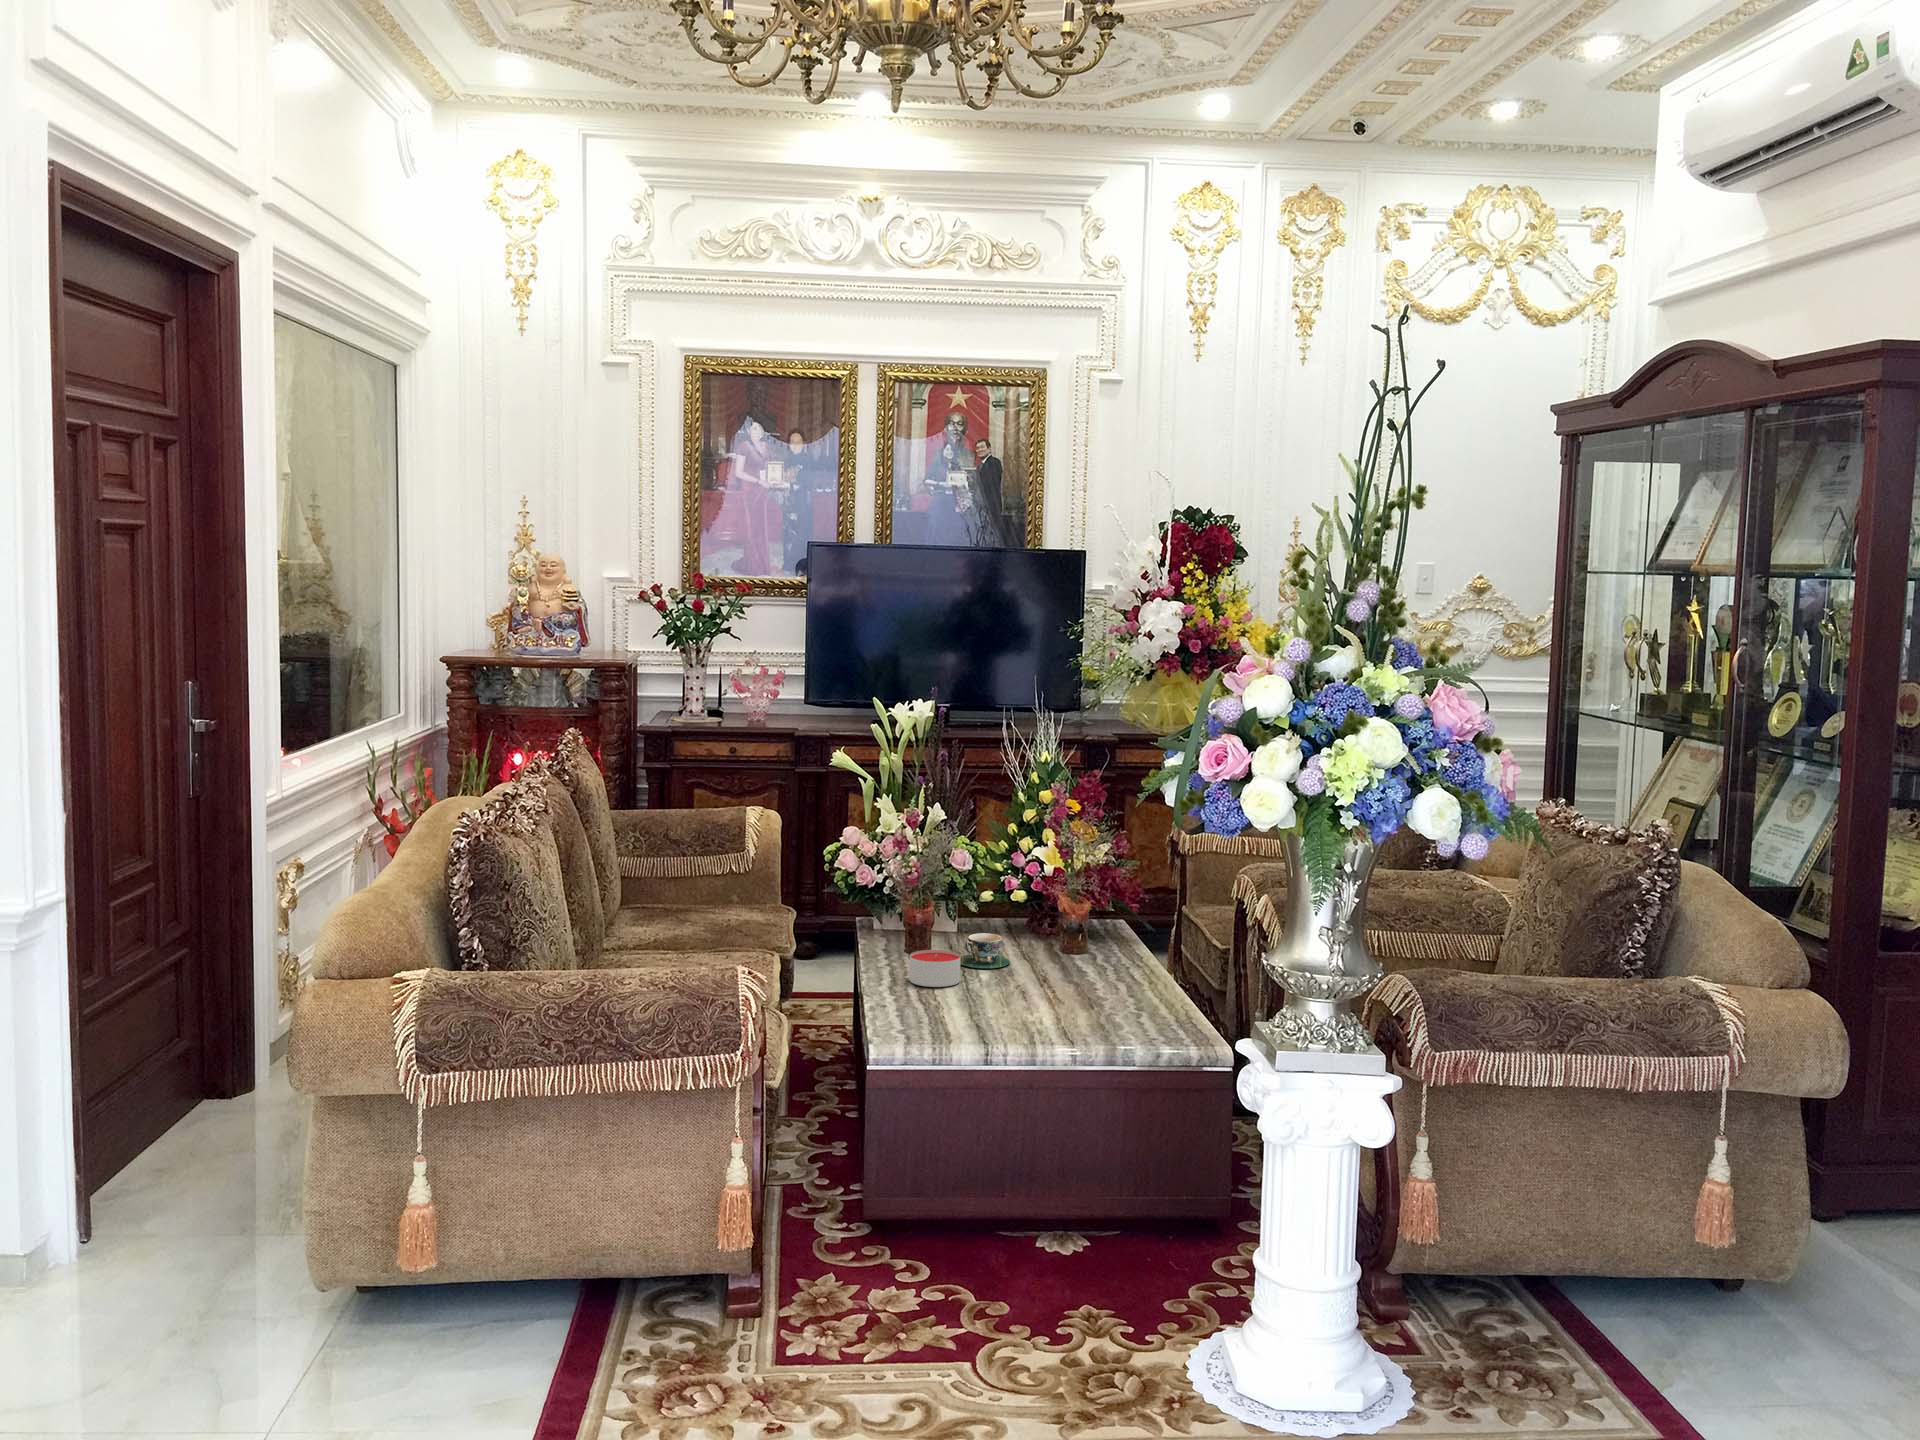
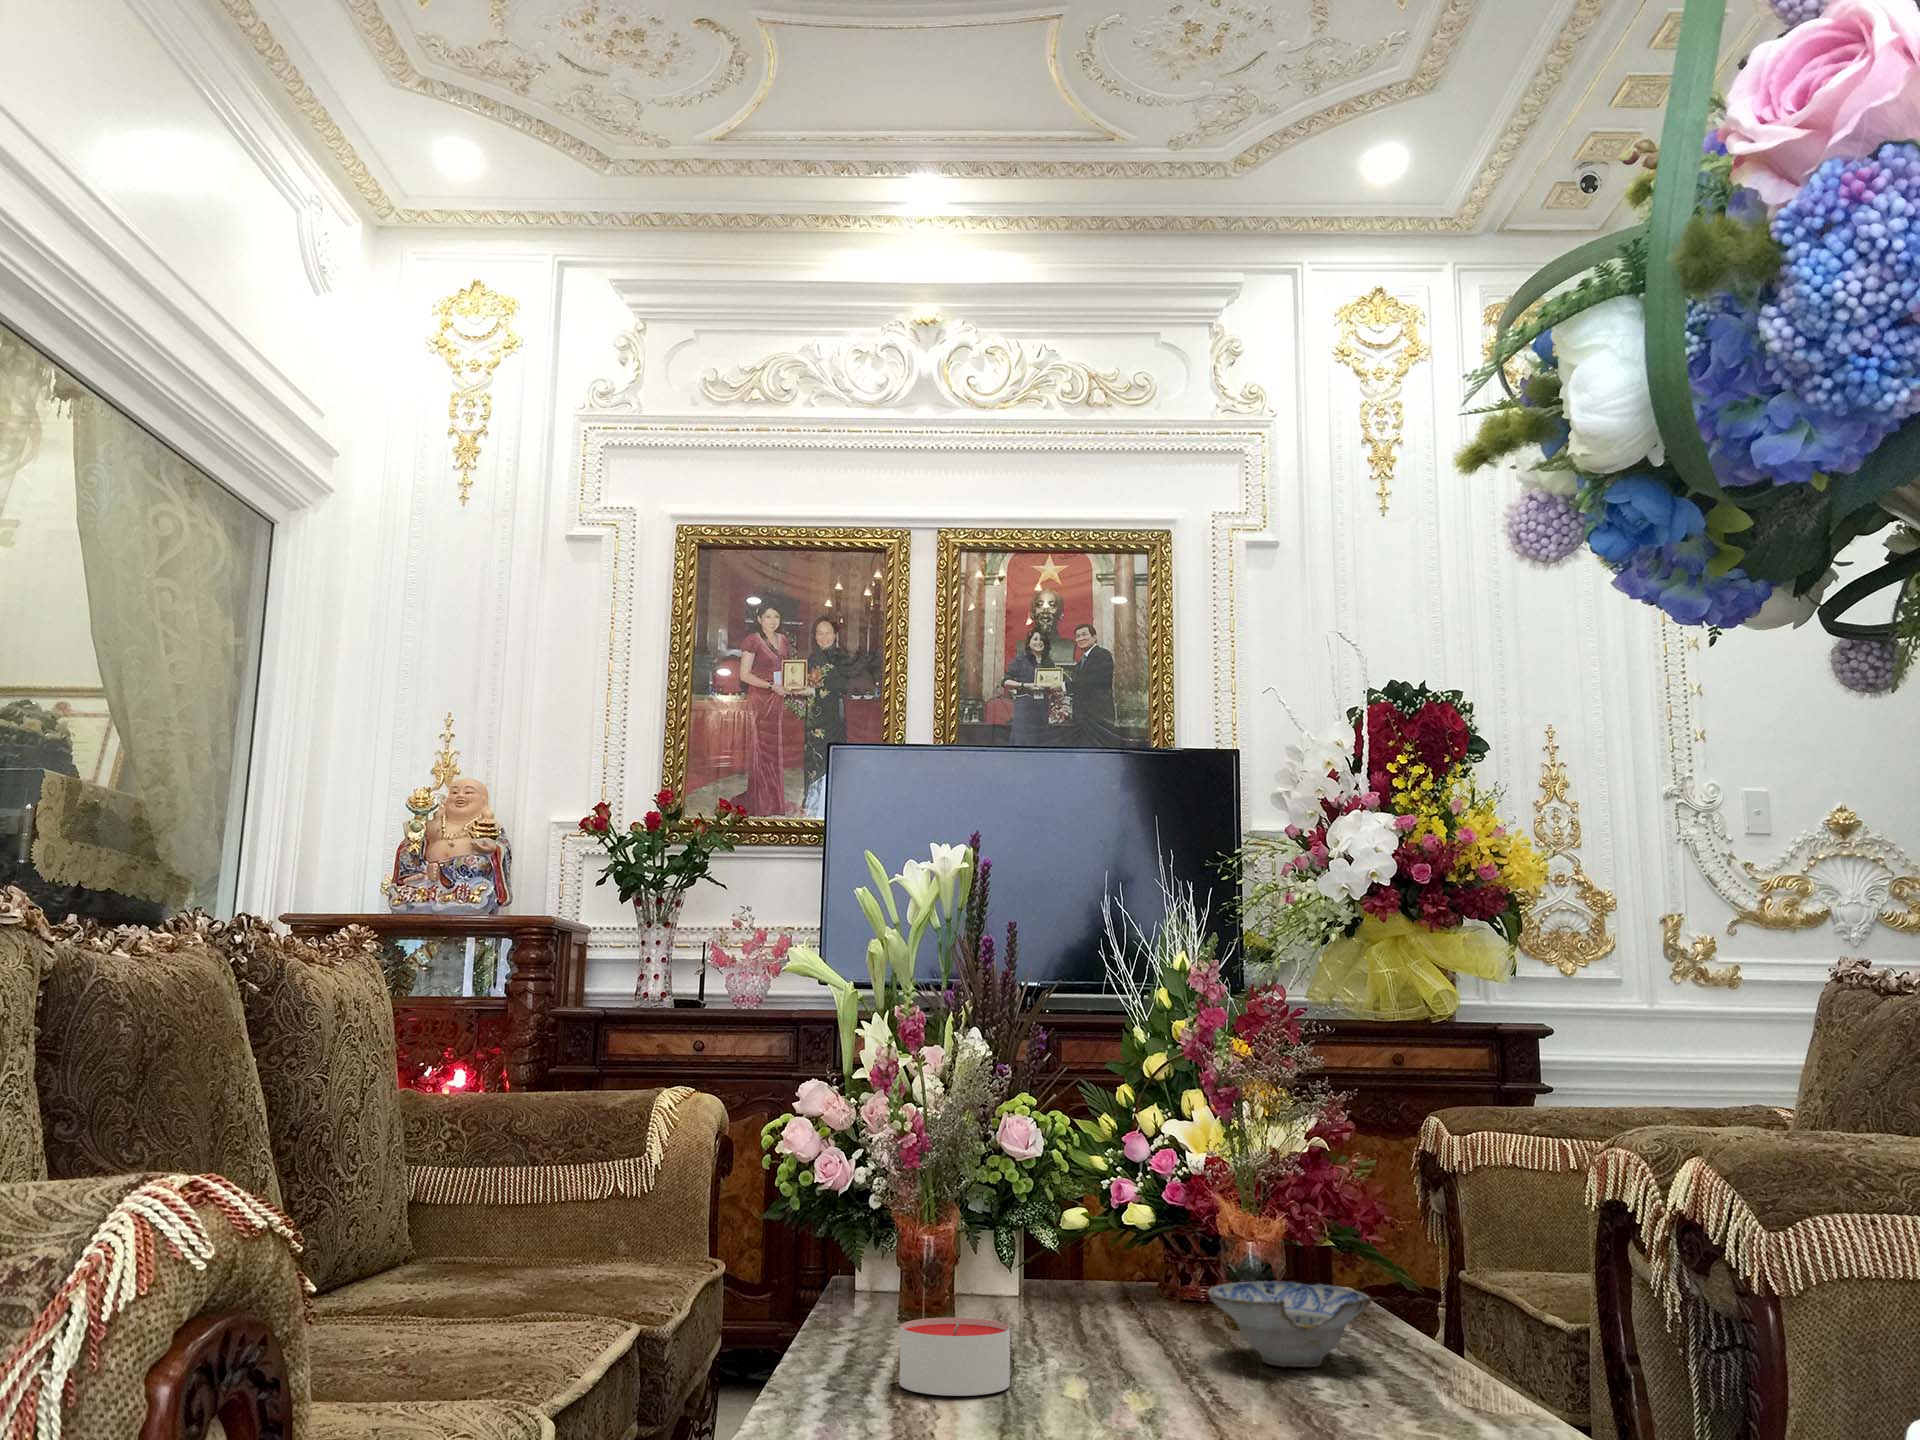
ceramic bowl: none [1051,927,1127,969] -> present [1208,1281,1371,1367]
teacup: present [960,933,1010,968] -> none [1011,1292,1123,1364]

